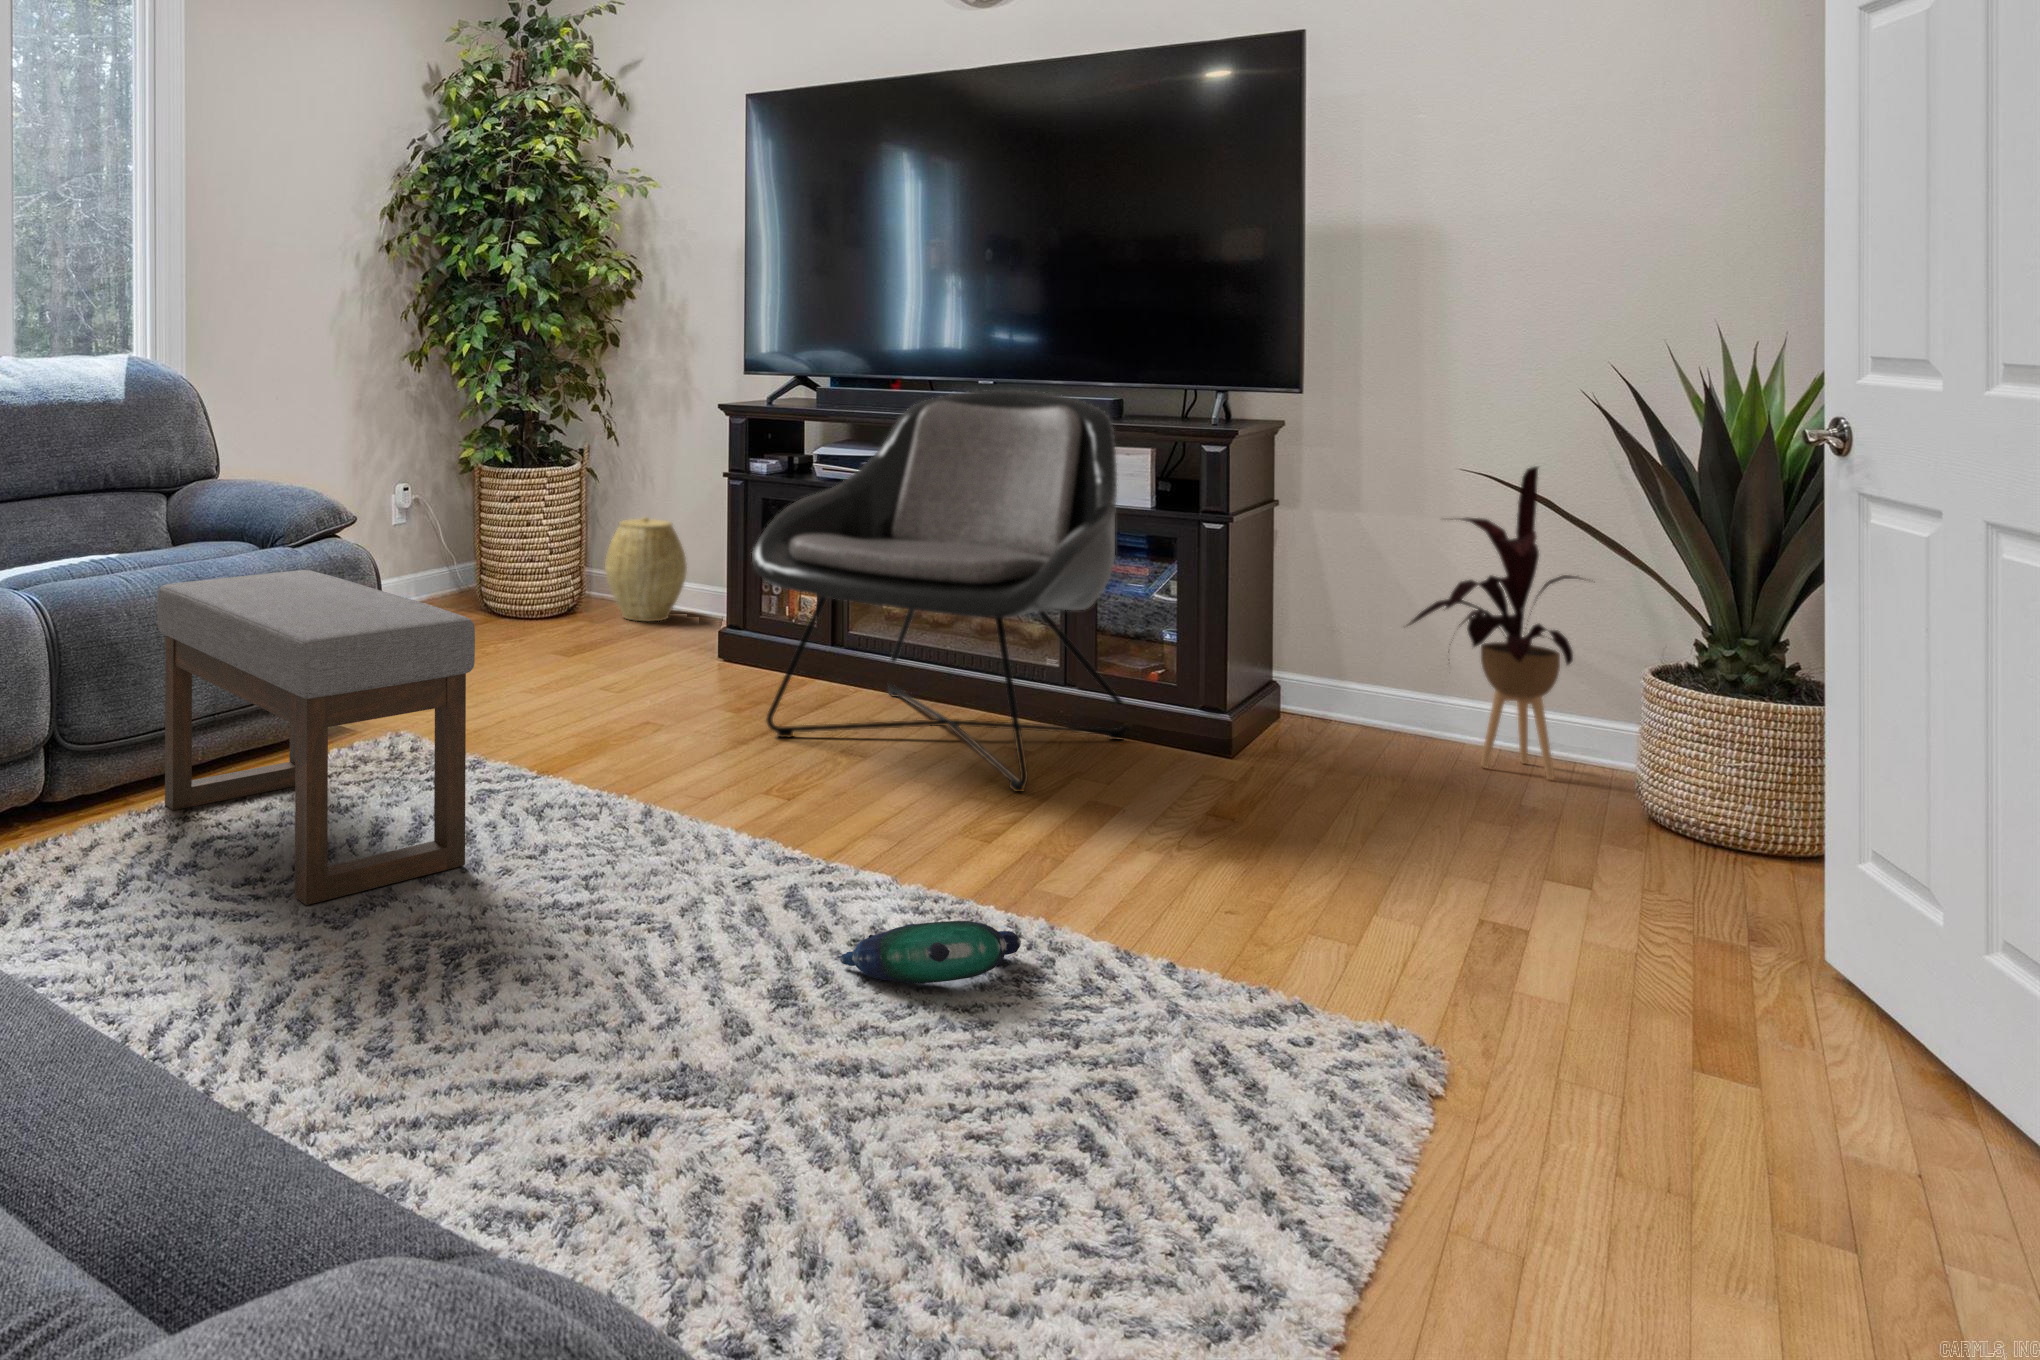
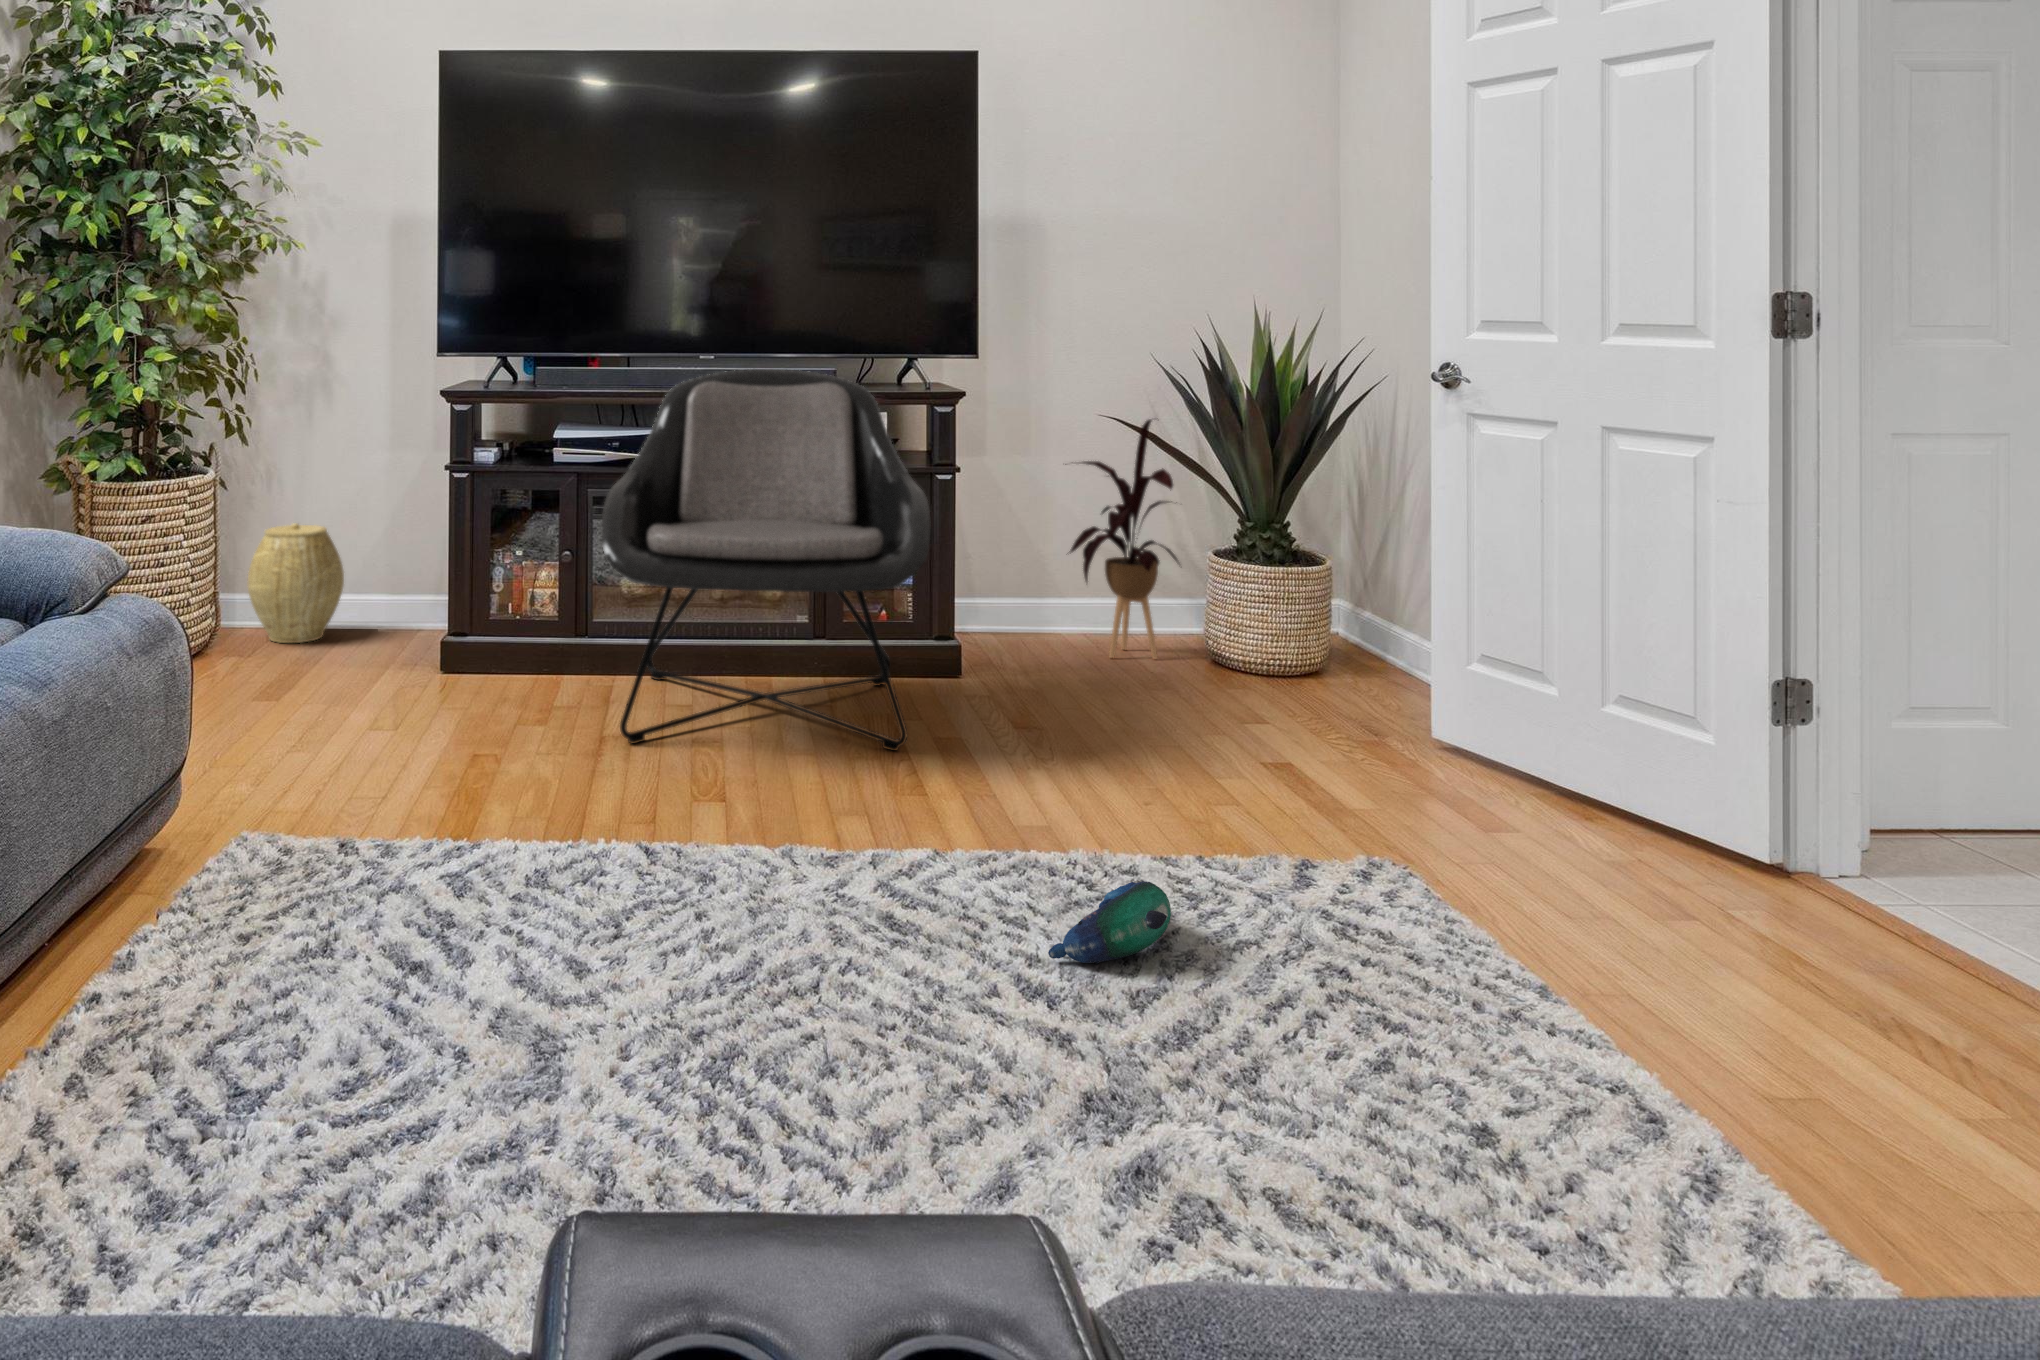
ottoman: present [157,570,475,905] -> none [57,643,593,1093]

